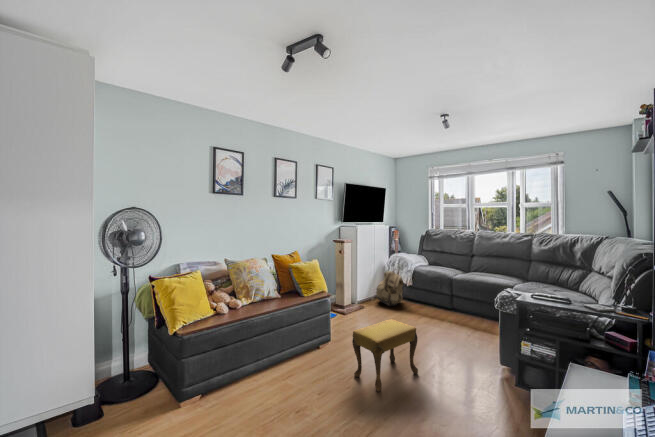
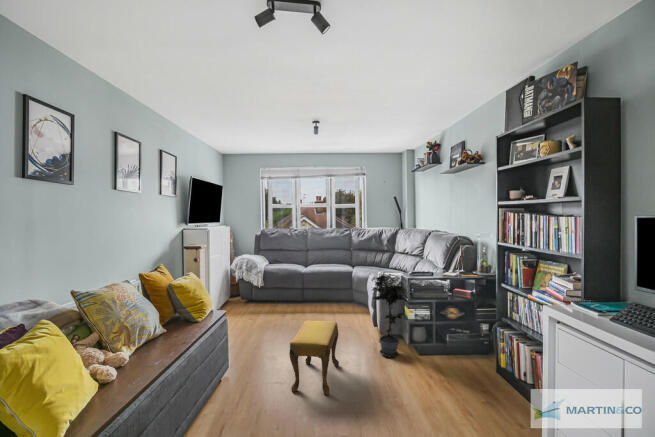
backpack: present [376,271,403,306] -> none [224,272,257,313]
potted plant: none [466,285,517,391] -> present [372,274,407,357]

